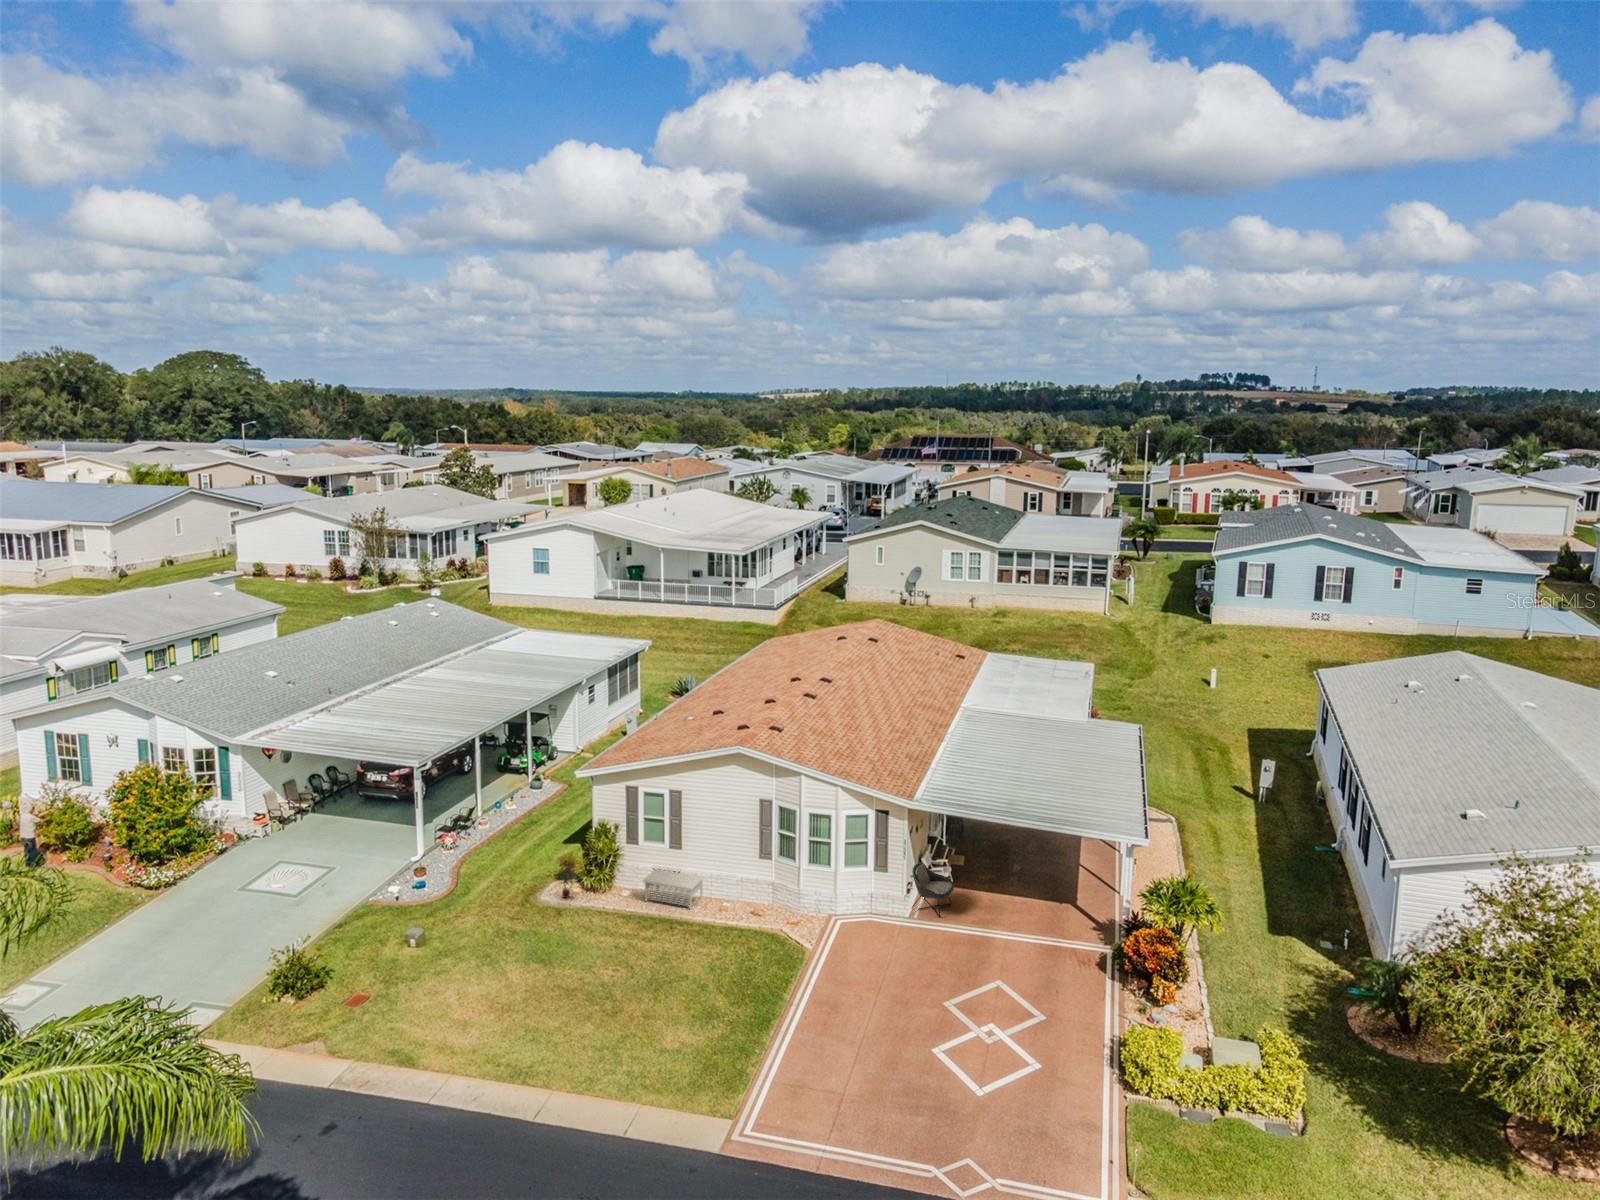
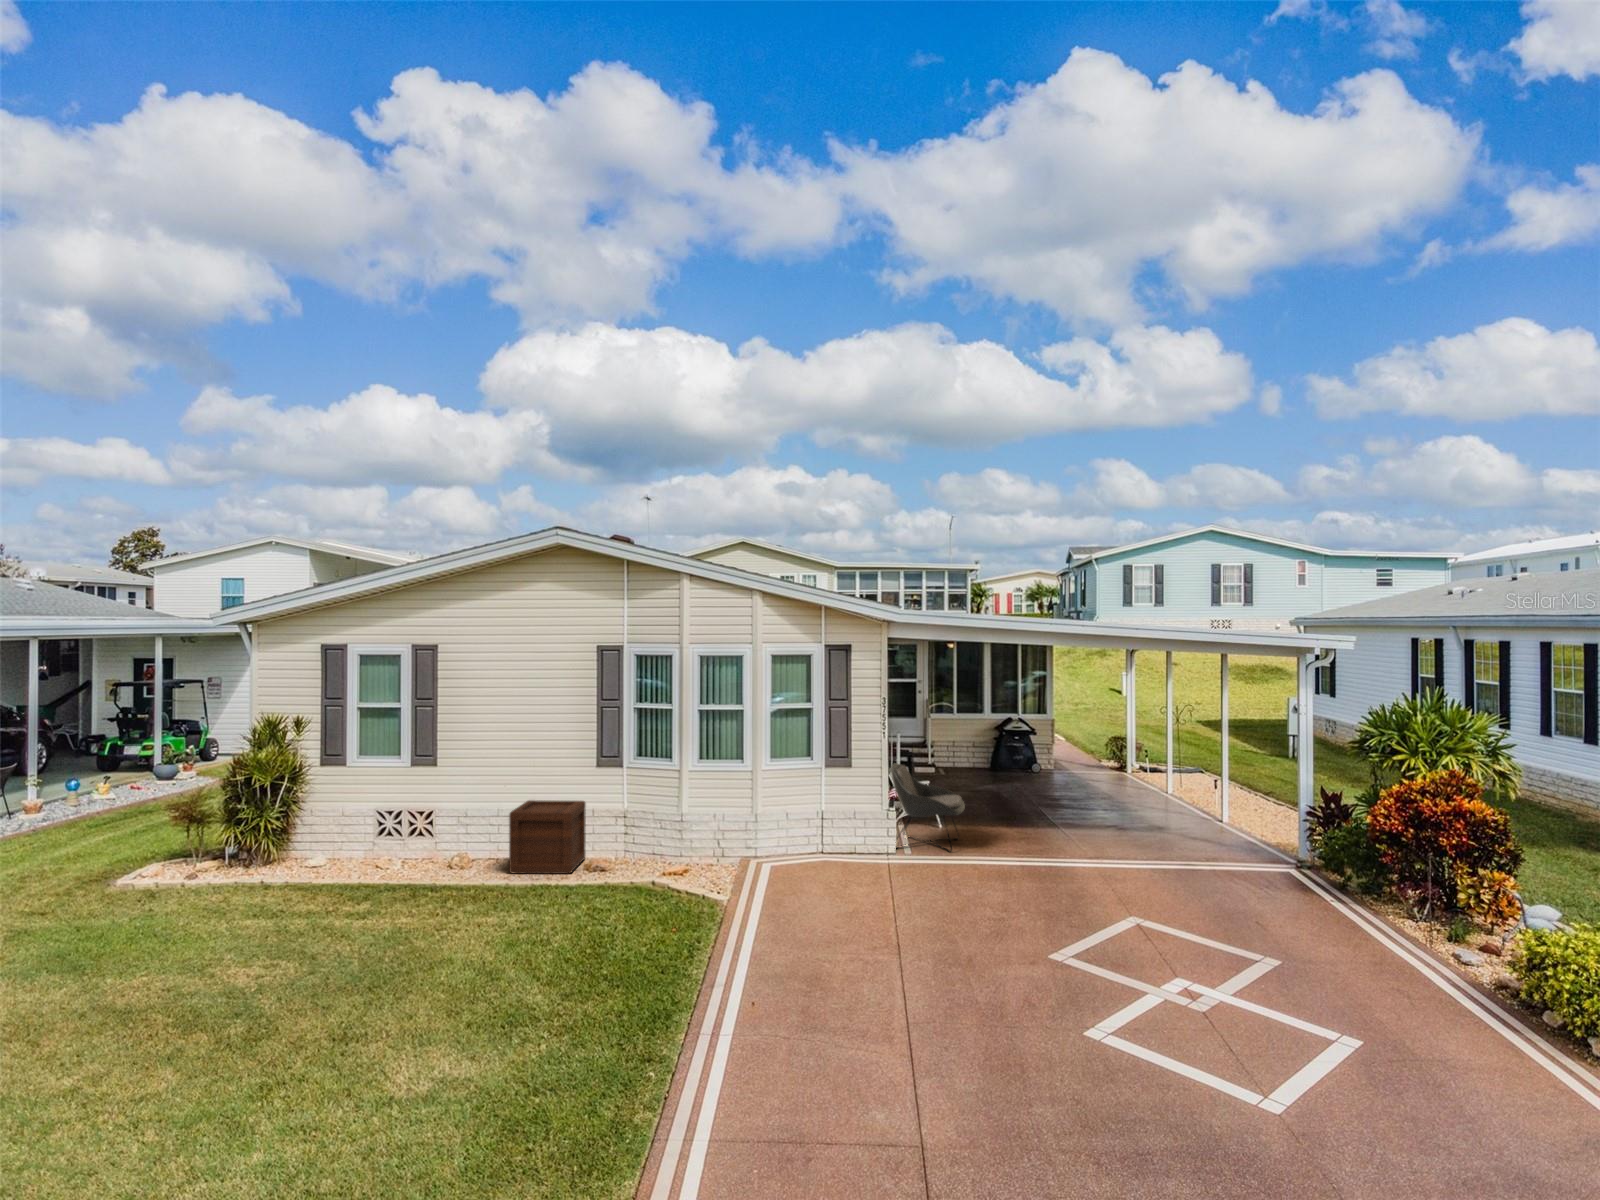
potted tree: present [558,863,578,898] -> none [156,792,208,877]
storage bench: present [643,869,703,910] -> none [349,810,482,874]
wooden crate: none [716,873,753,917] -> present [509,800,586,874]

